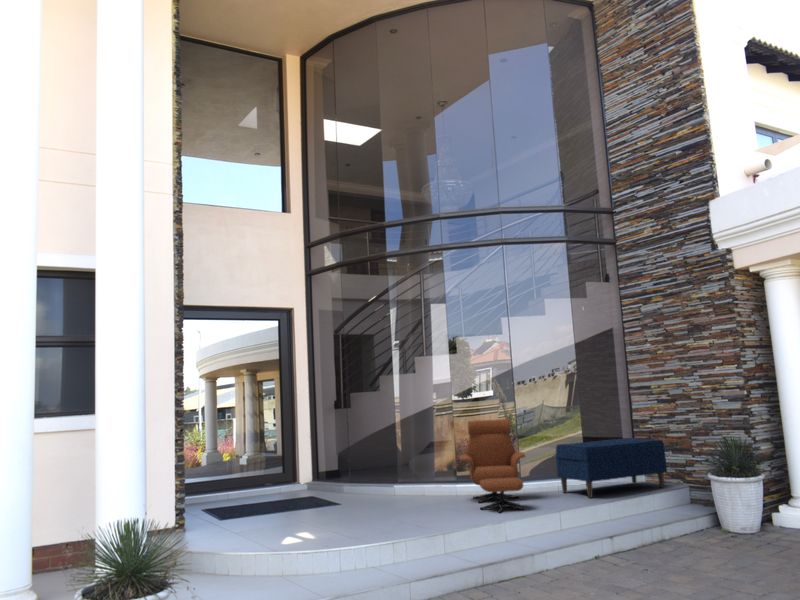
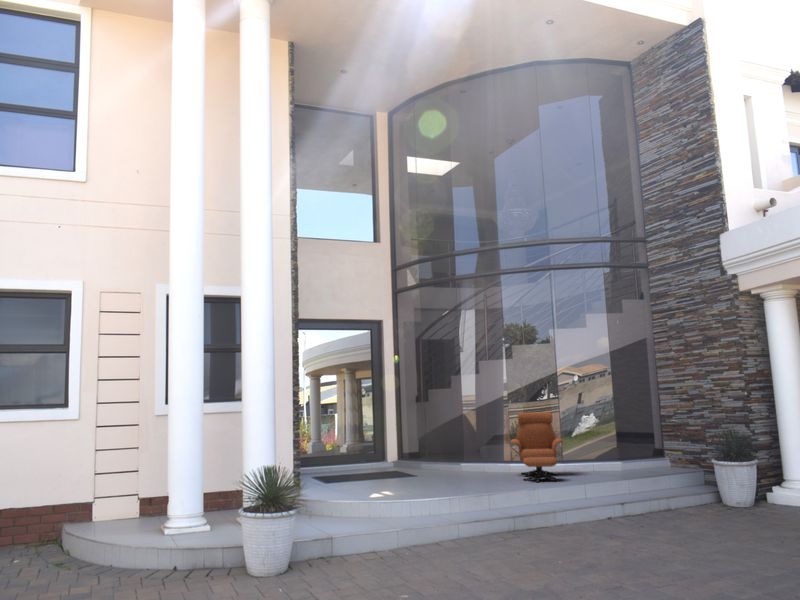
bench: present [556,438,667,498] -> none [590,430,684,475]

